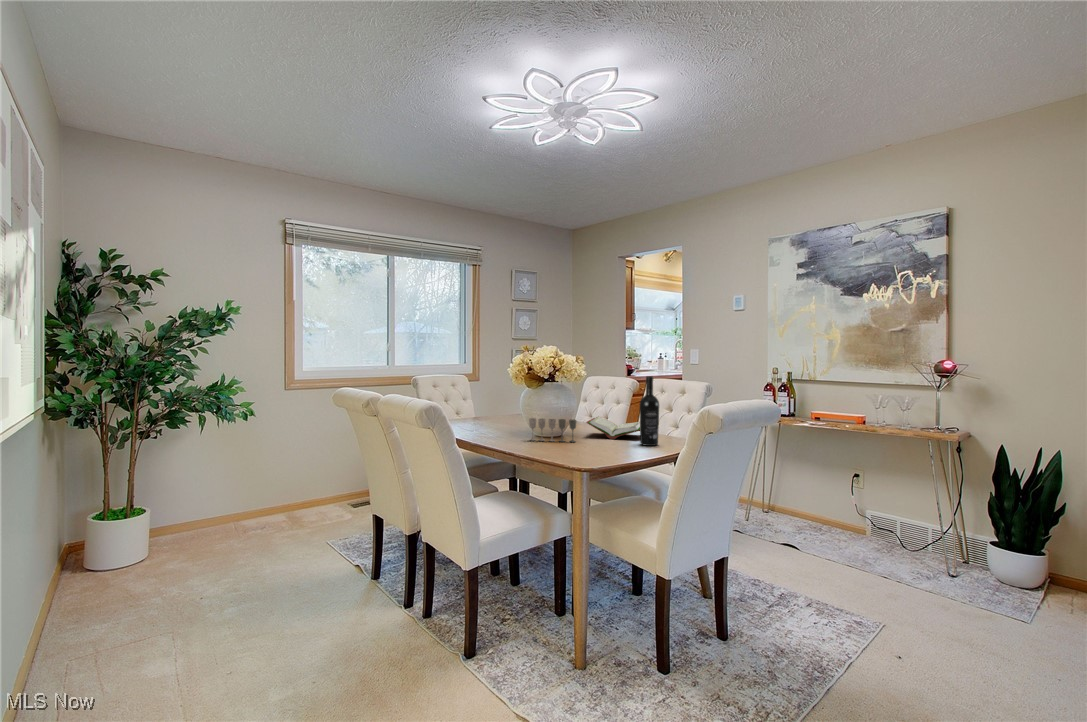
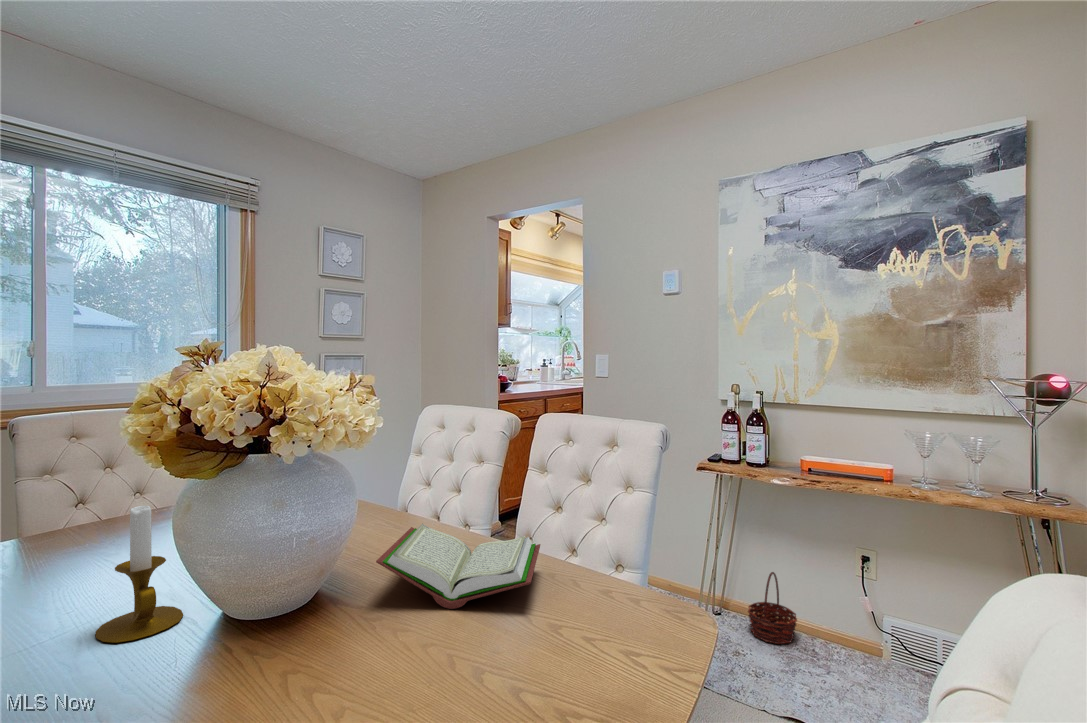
wine bottle: present [640,376,659,446] -> none [529,434,589,659]
candlestick: none [502,399,525,438] -> present [96,506,183,643]
wine glass: present [529,418,576,442] -> none [167,574,331,657]
basket: none [781,484,813,525] -> present [748,572,797,644]

